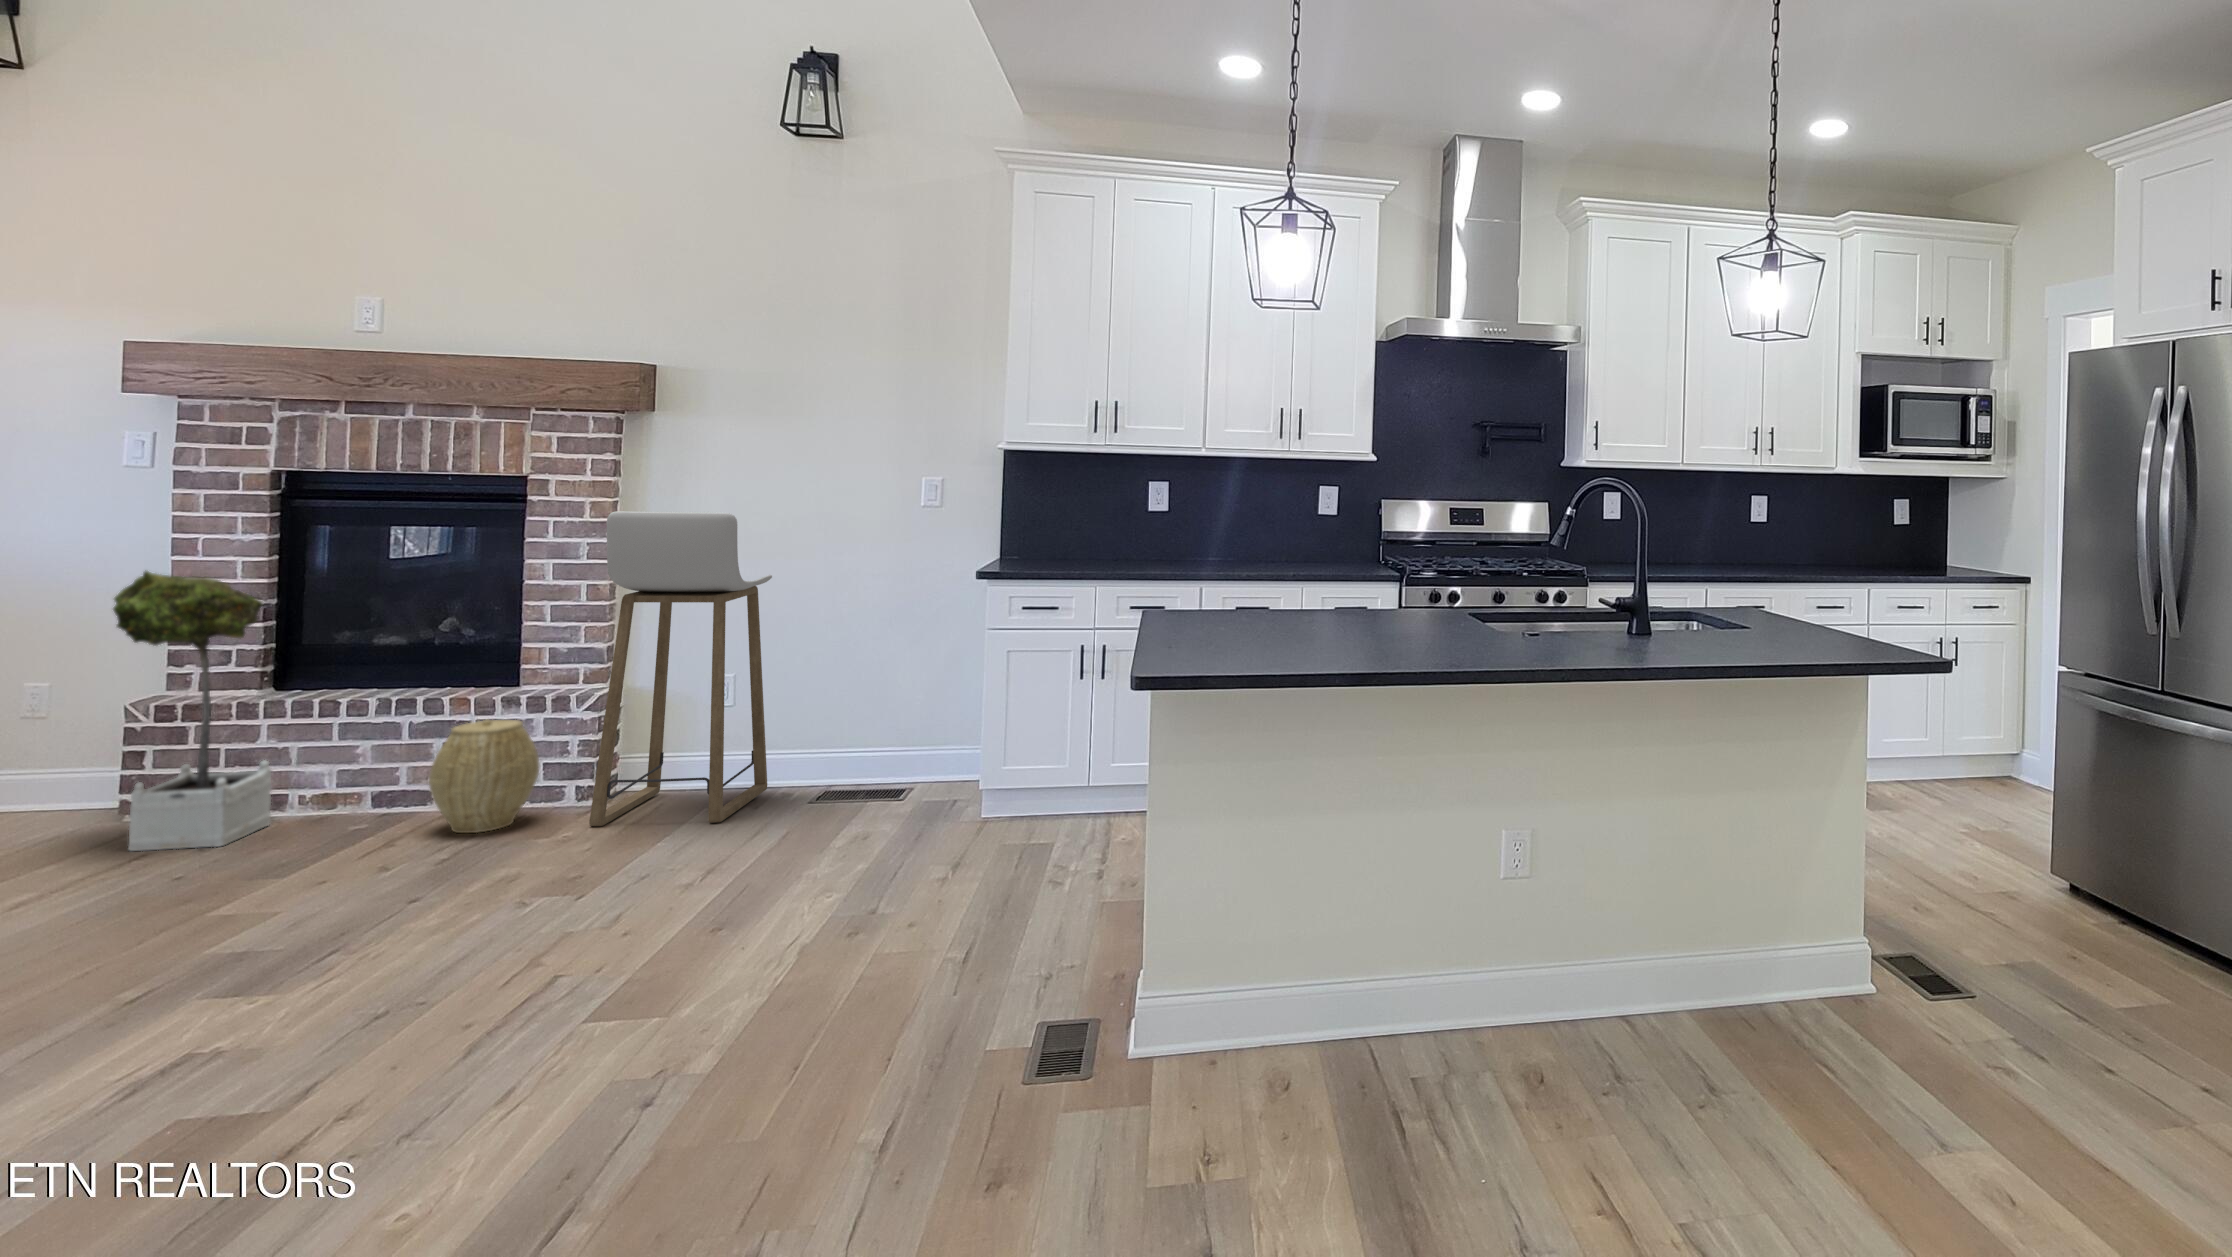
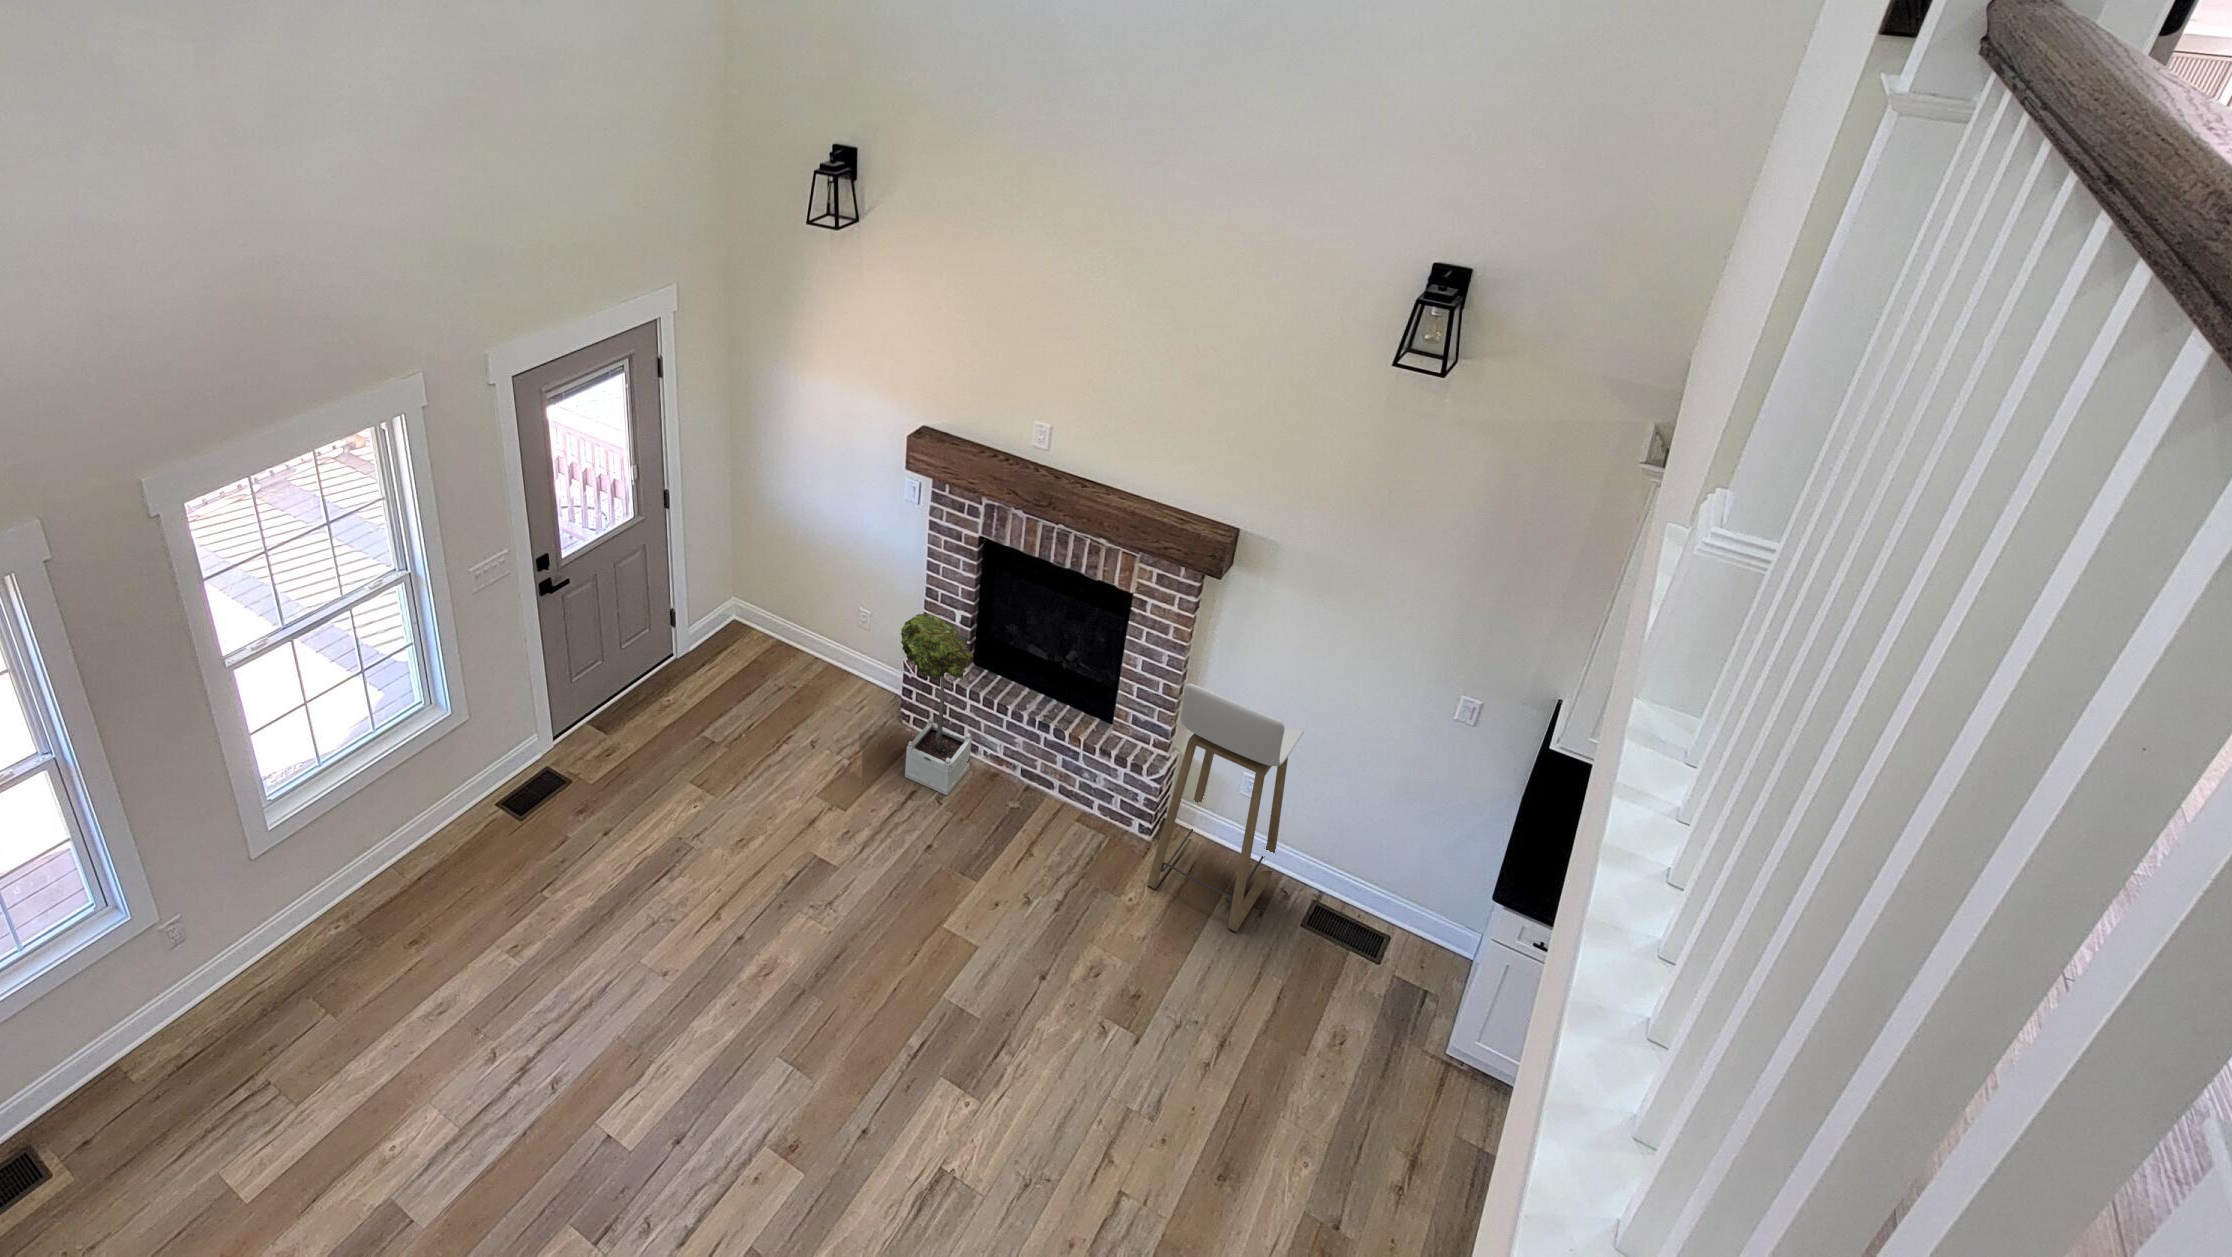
woven basket: present [429,720,539,833] -> none [1054,770,1120,855]

